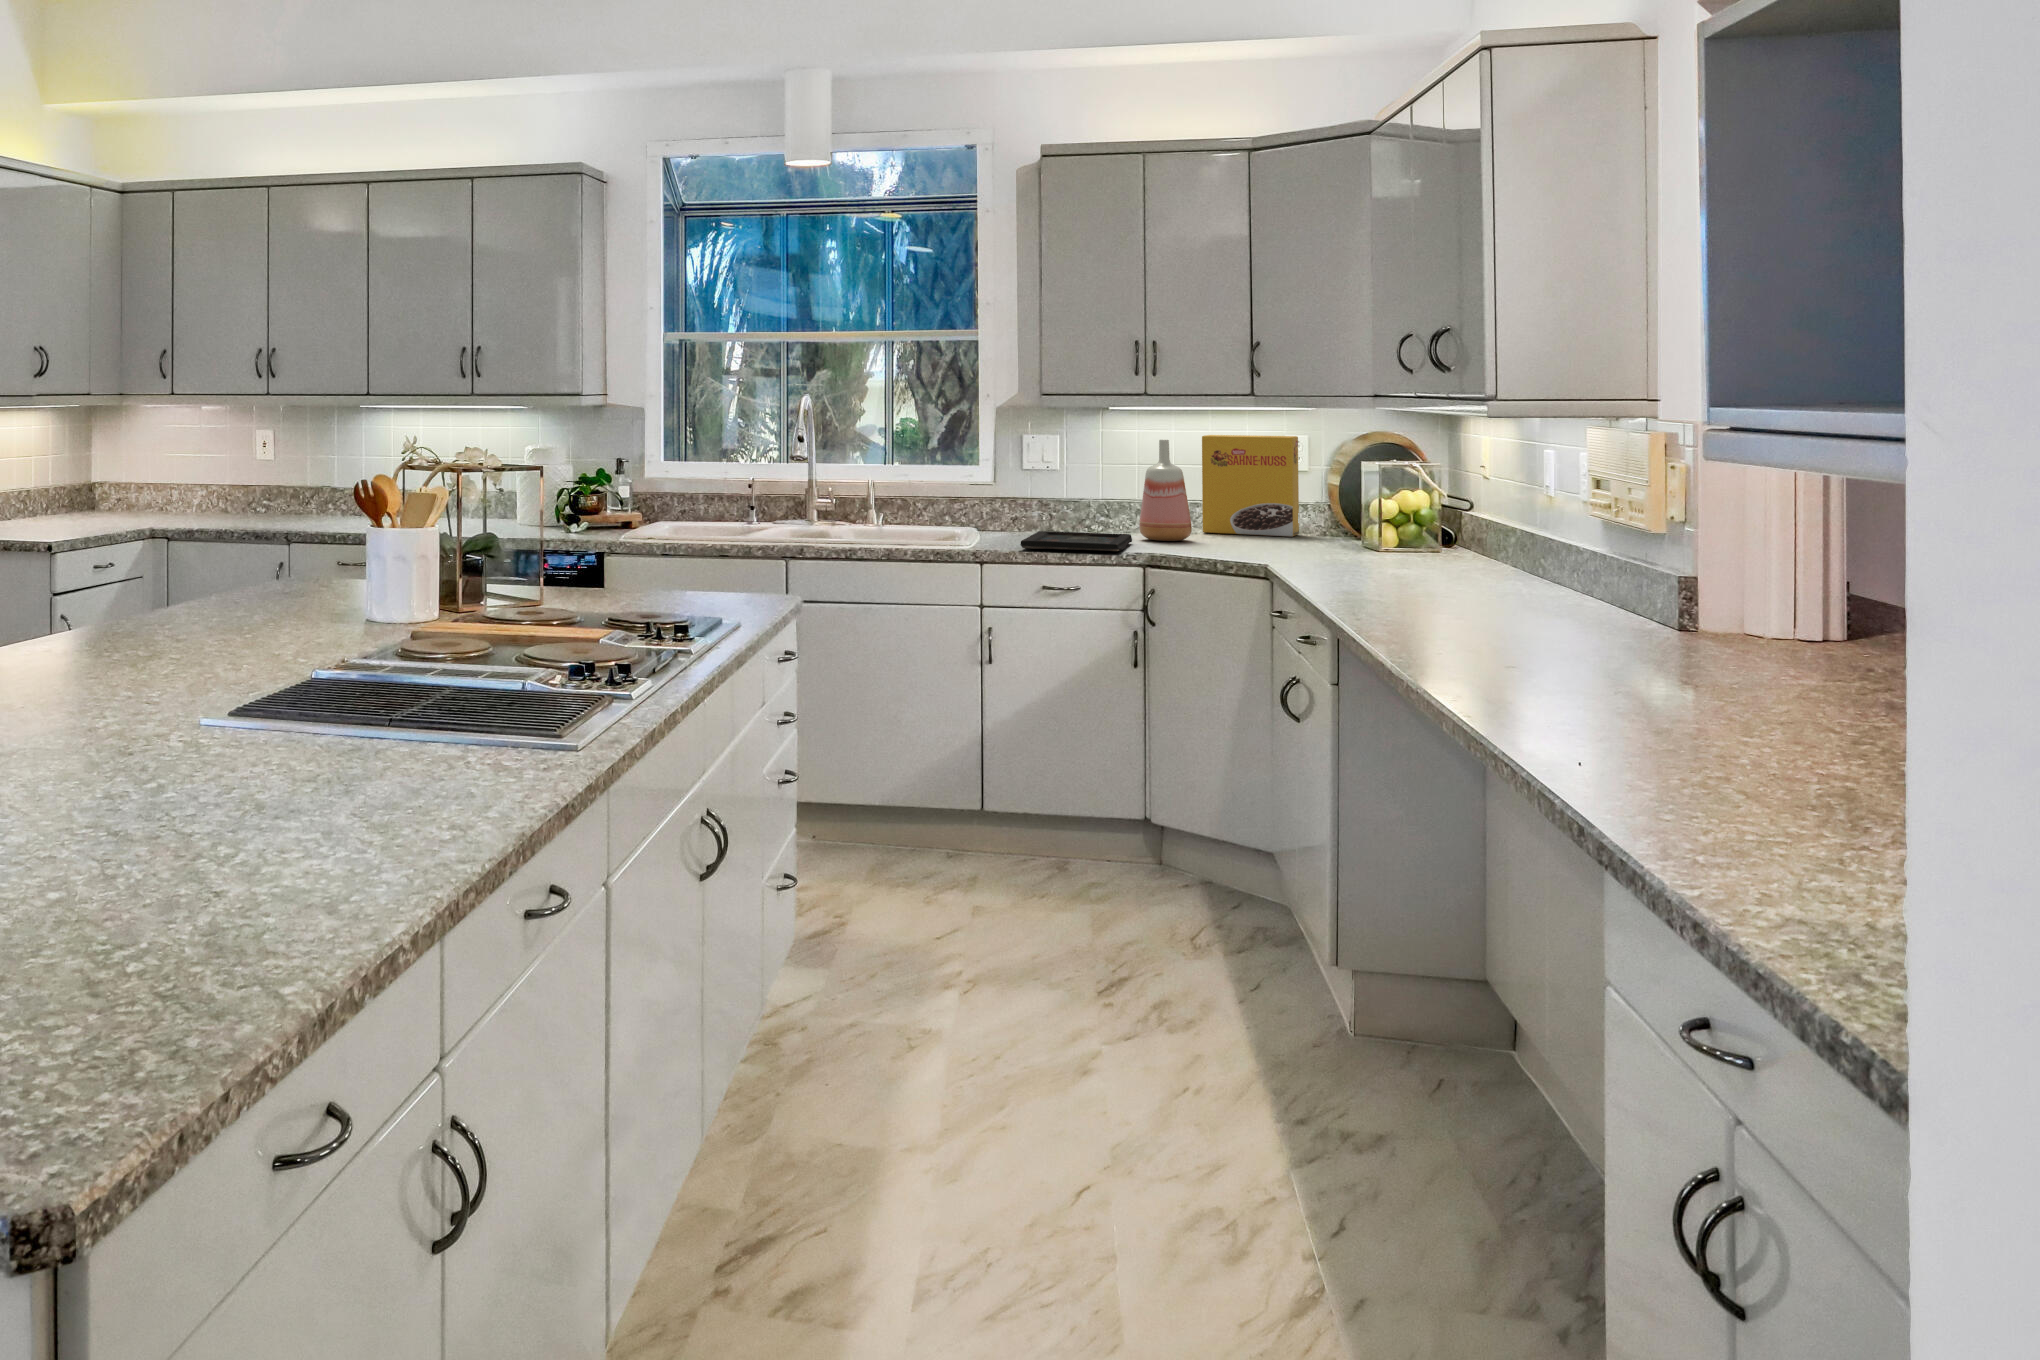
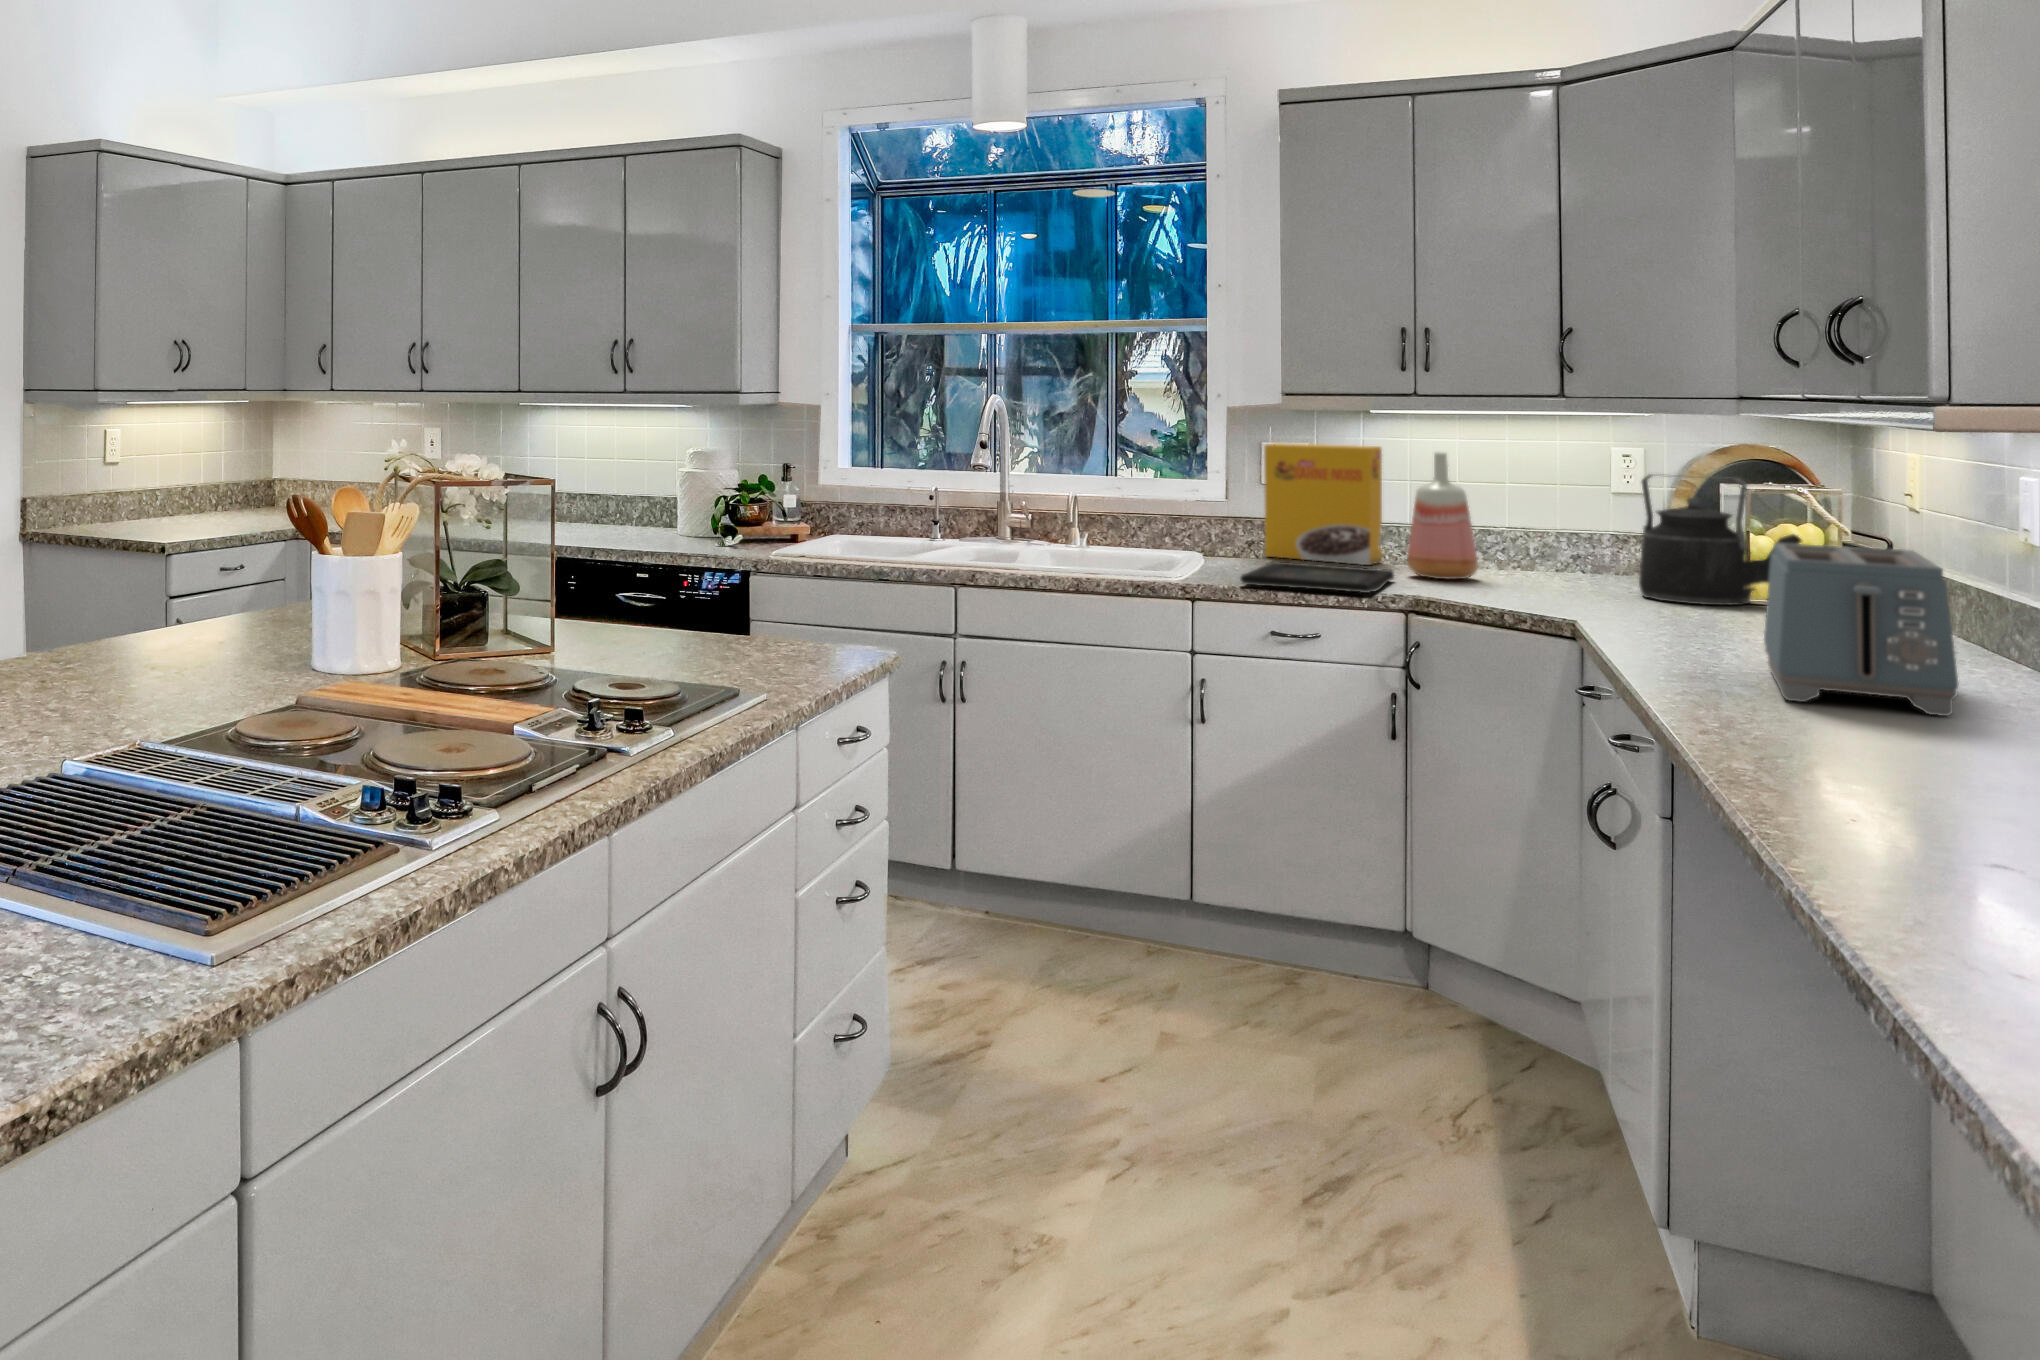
cereal box: present [1202,435,1299,537] -> present [1264,443,1382,565]
kettle: none [1306,454,1416,552] -> present [1639,475,1802,605]
toaster: none [1393,497,1509,608] -> present [1764,543,1958,716]

